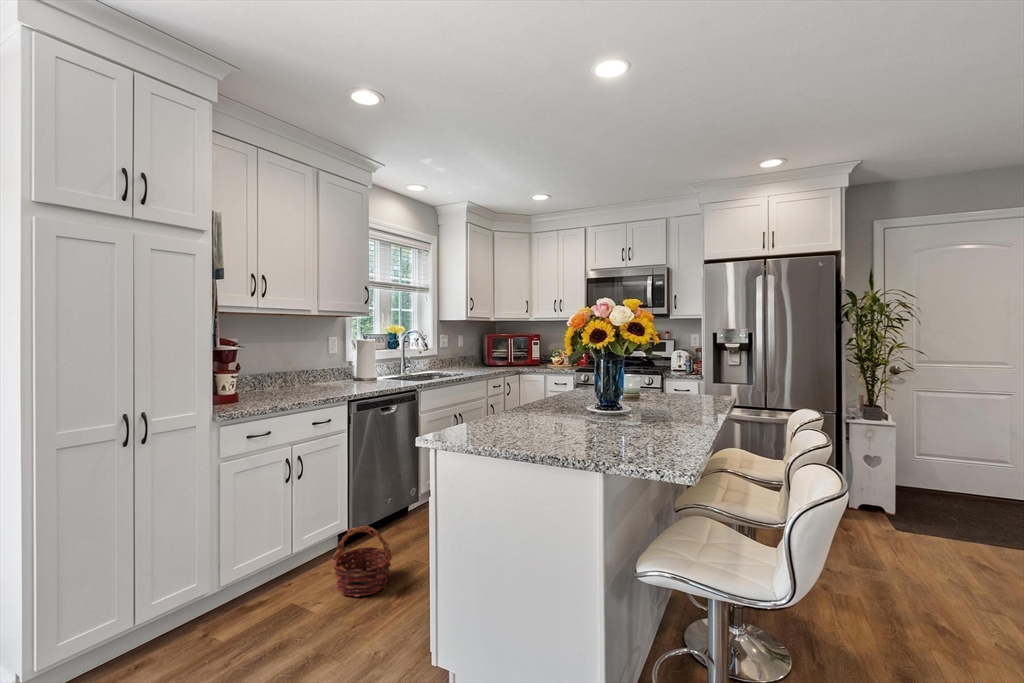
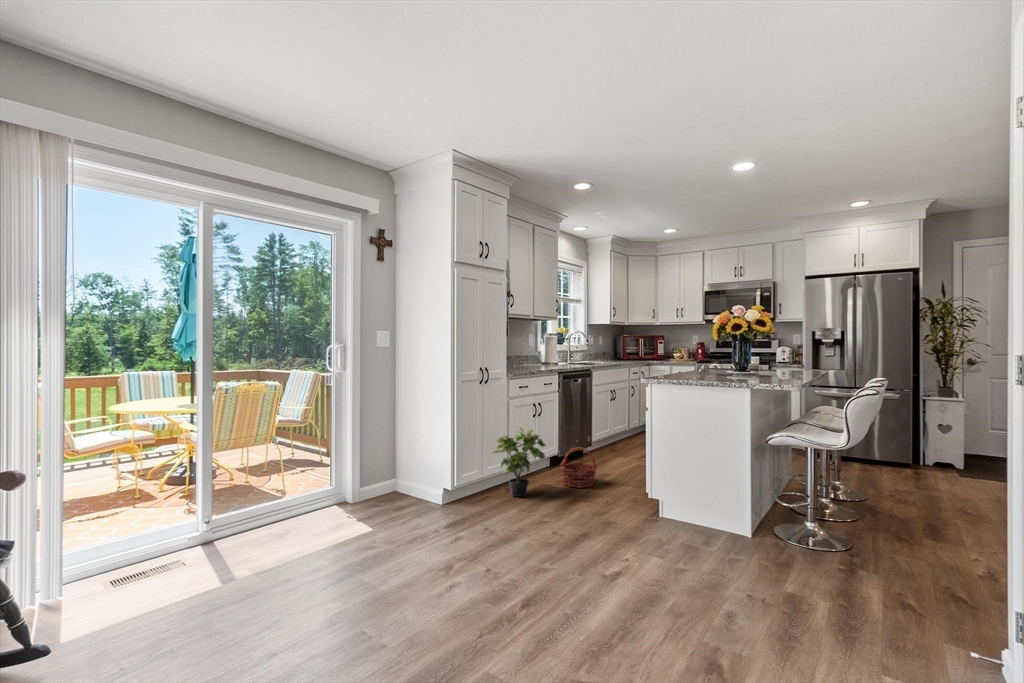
potted plant: none [183,508,290,634] -> present [492,428,545,496]

